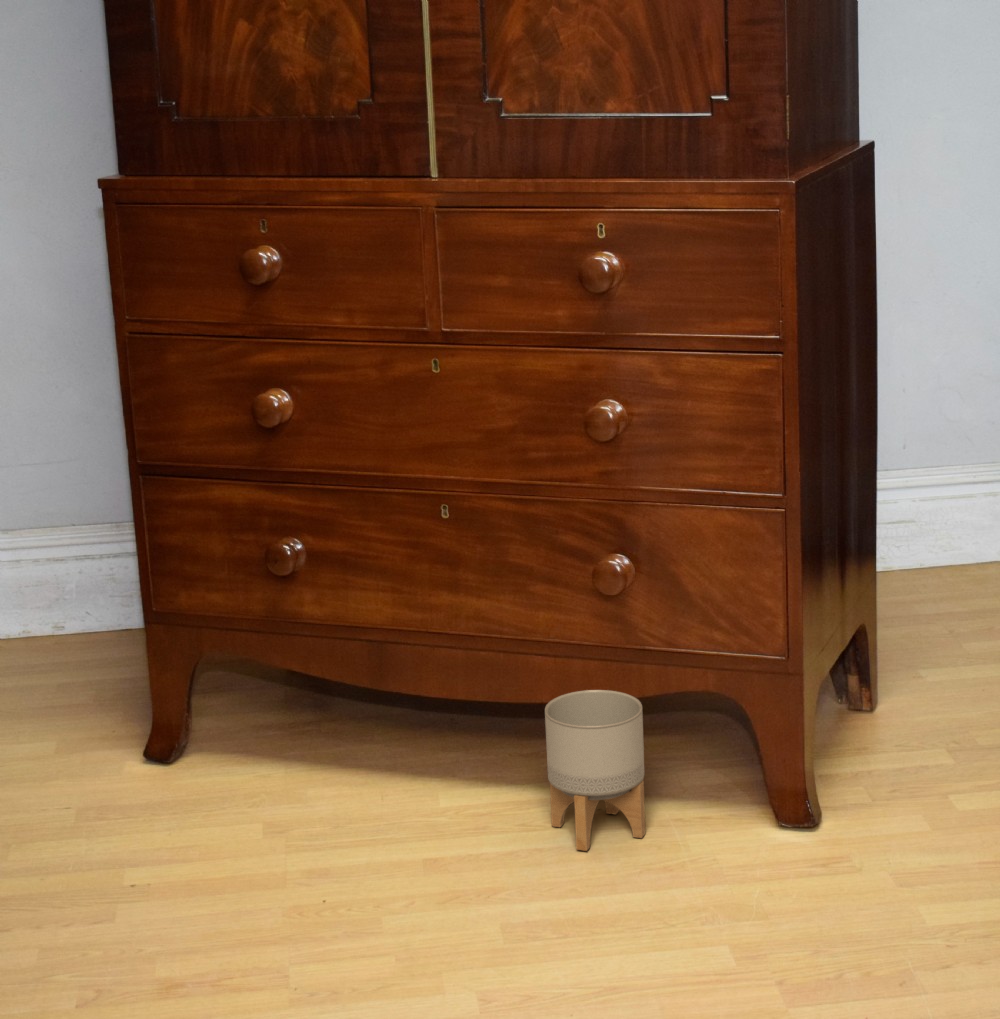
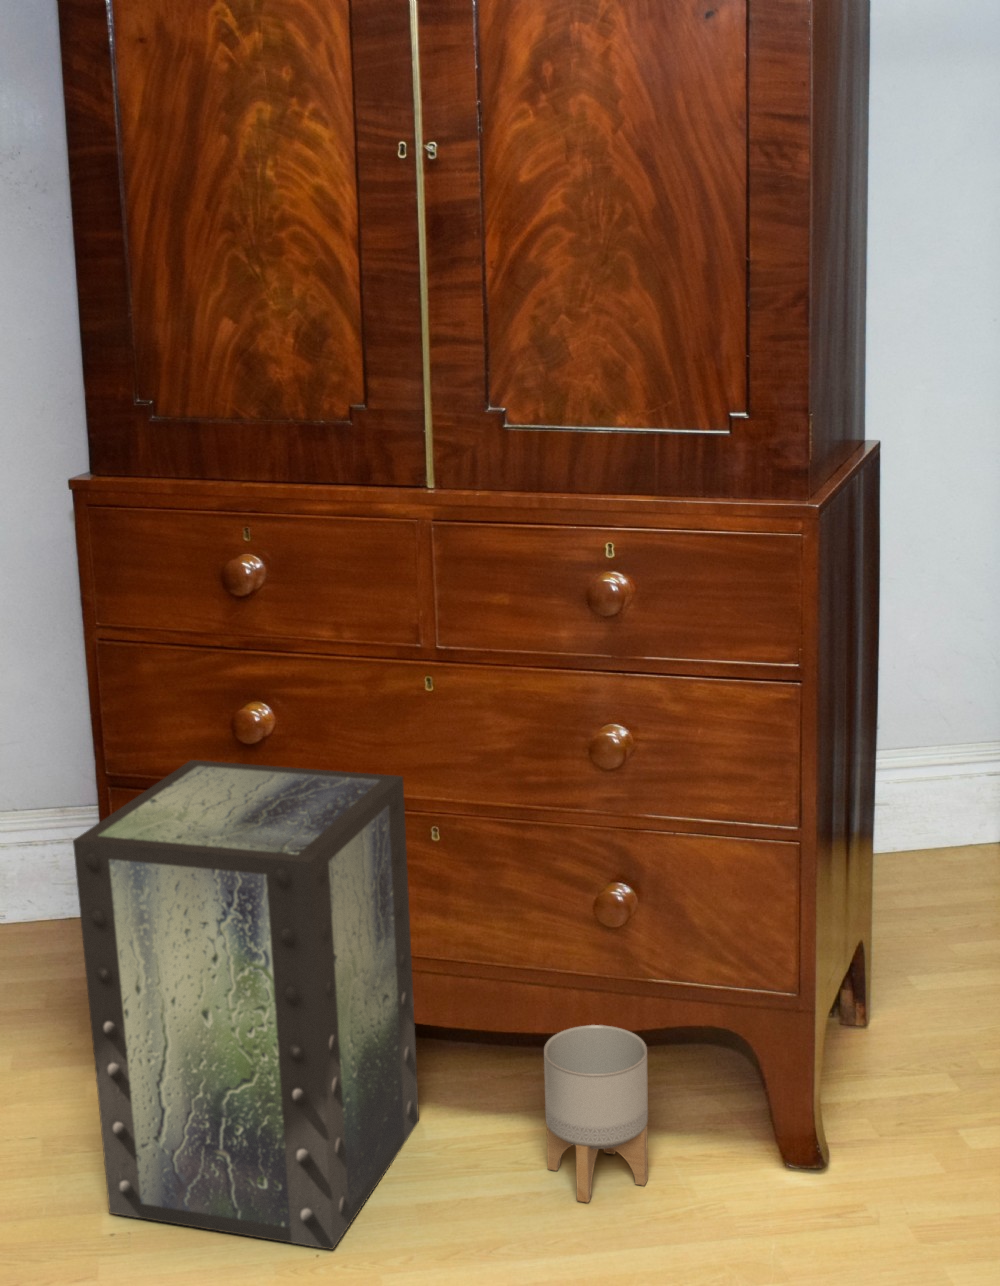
storage box: none [101,445,434,887] -> present [73,760,419,1250]

